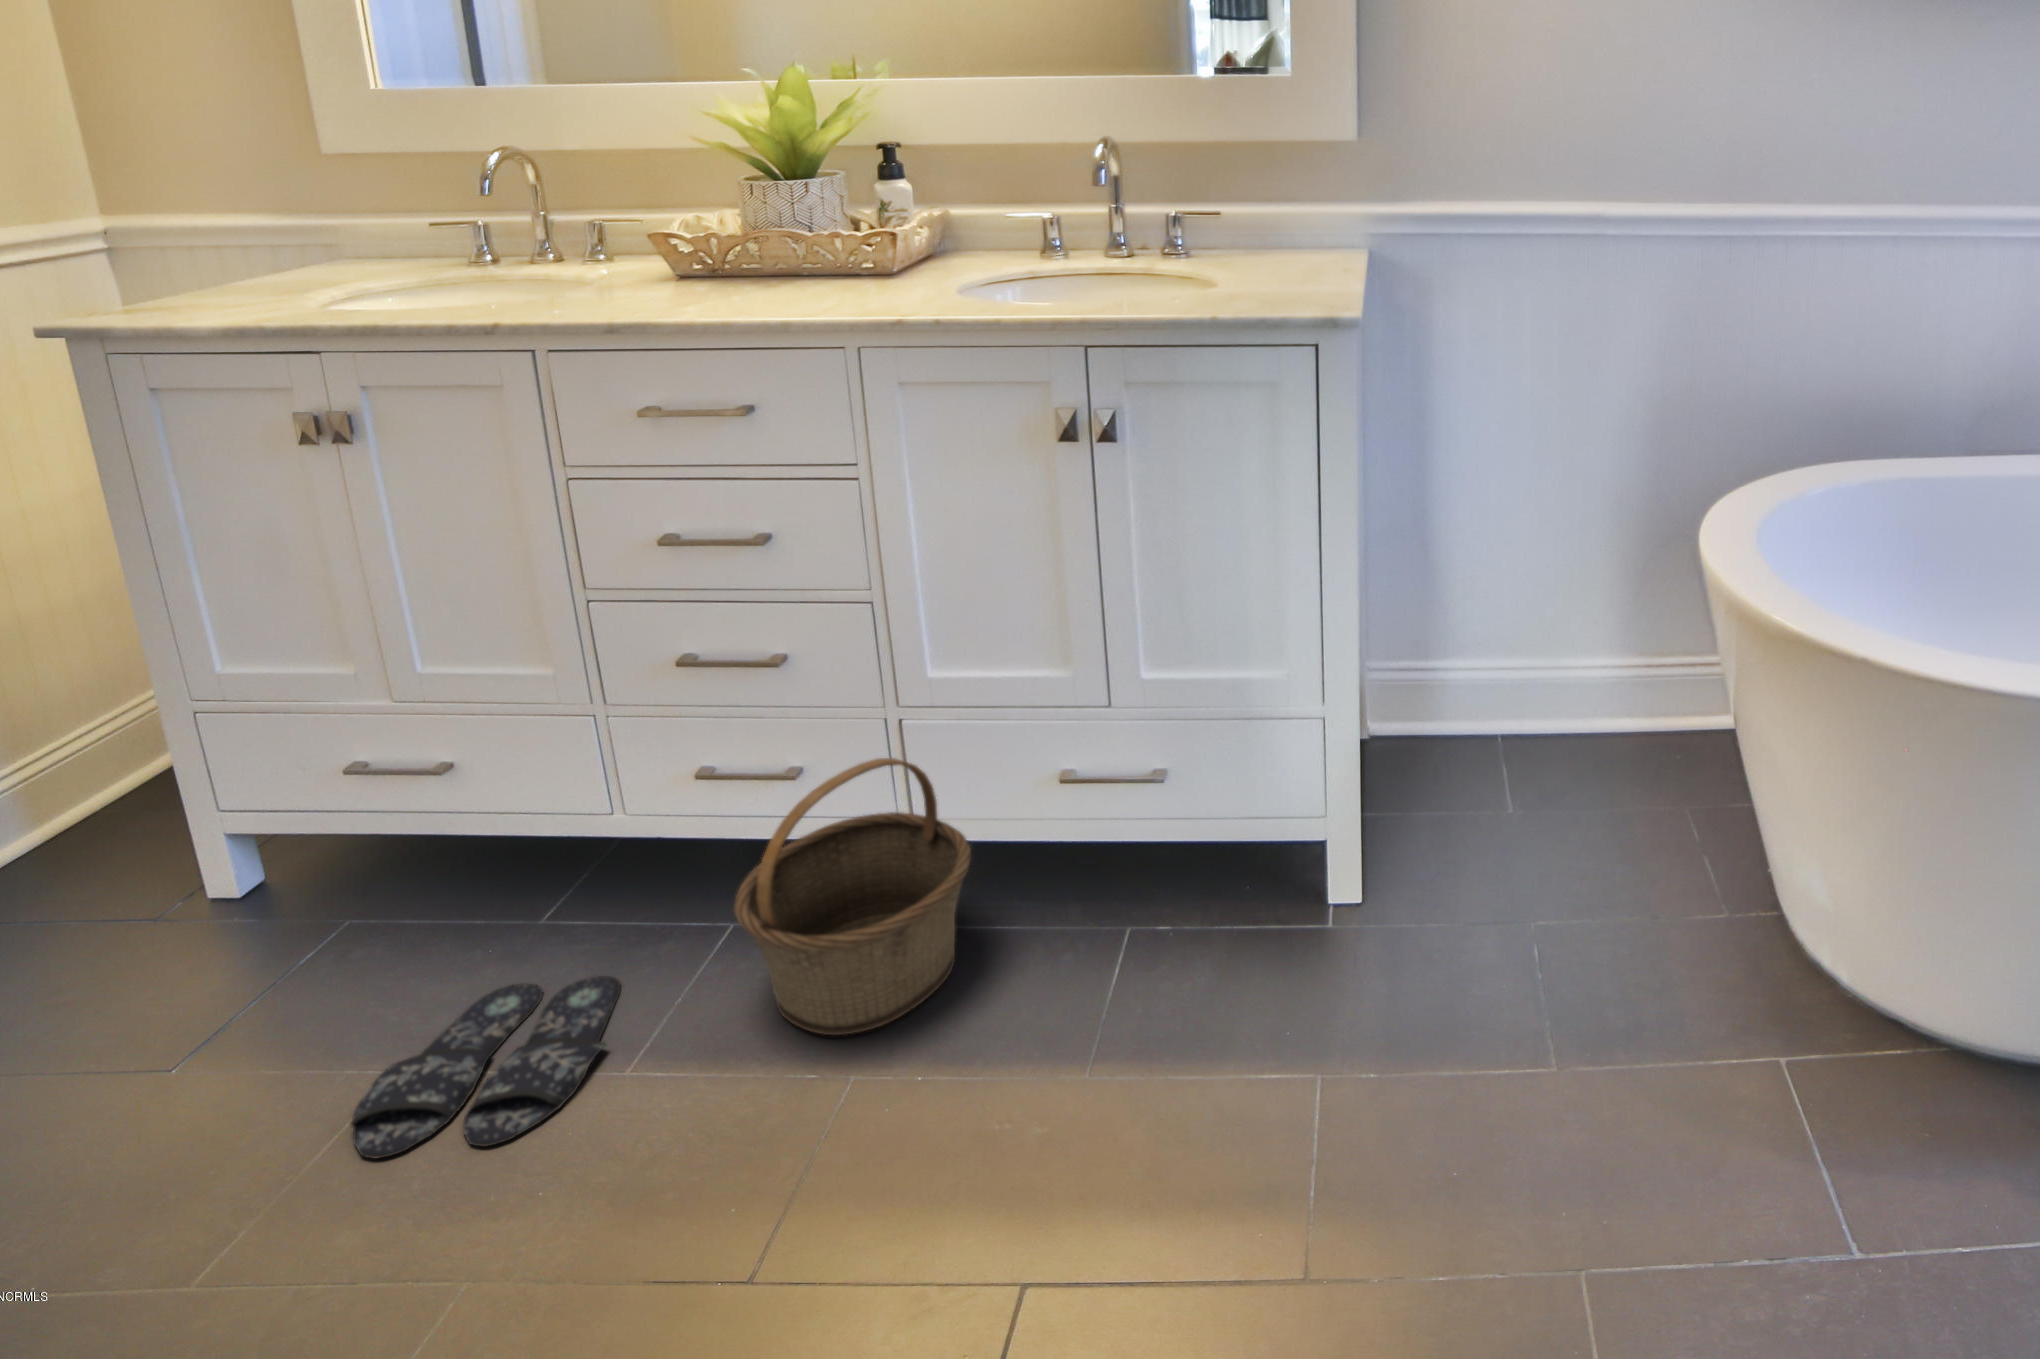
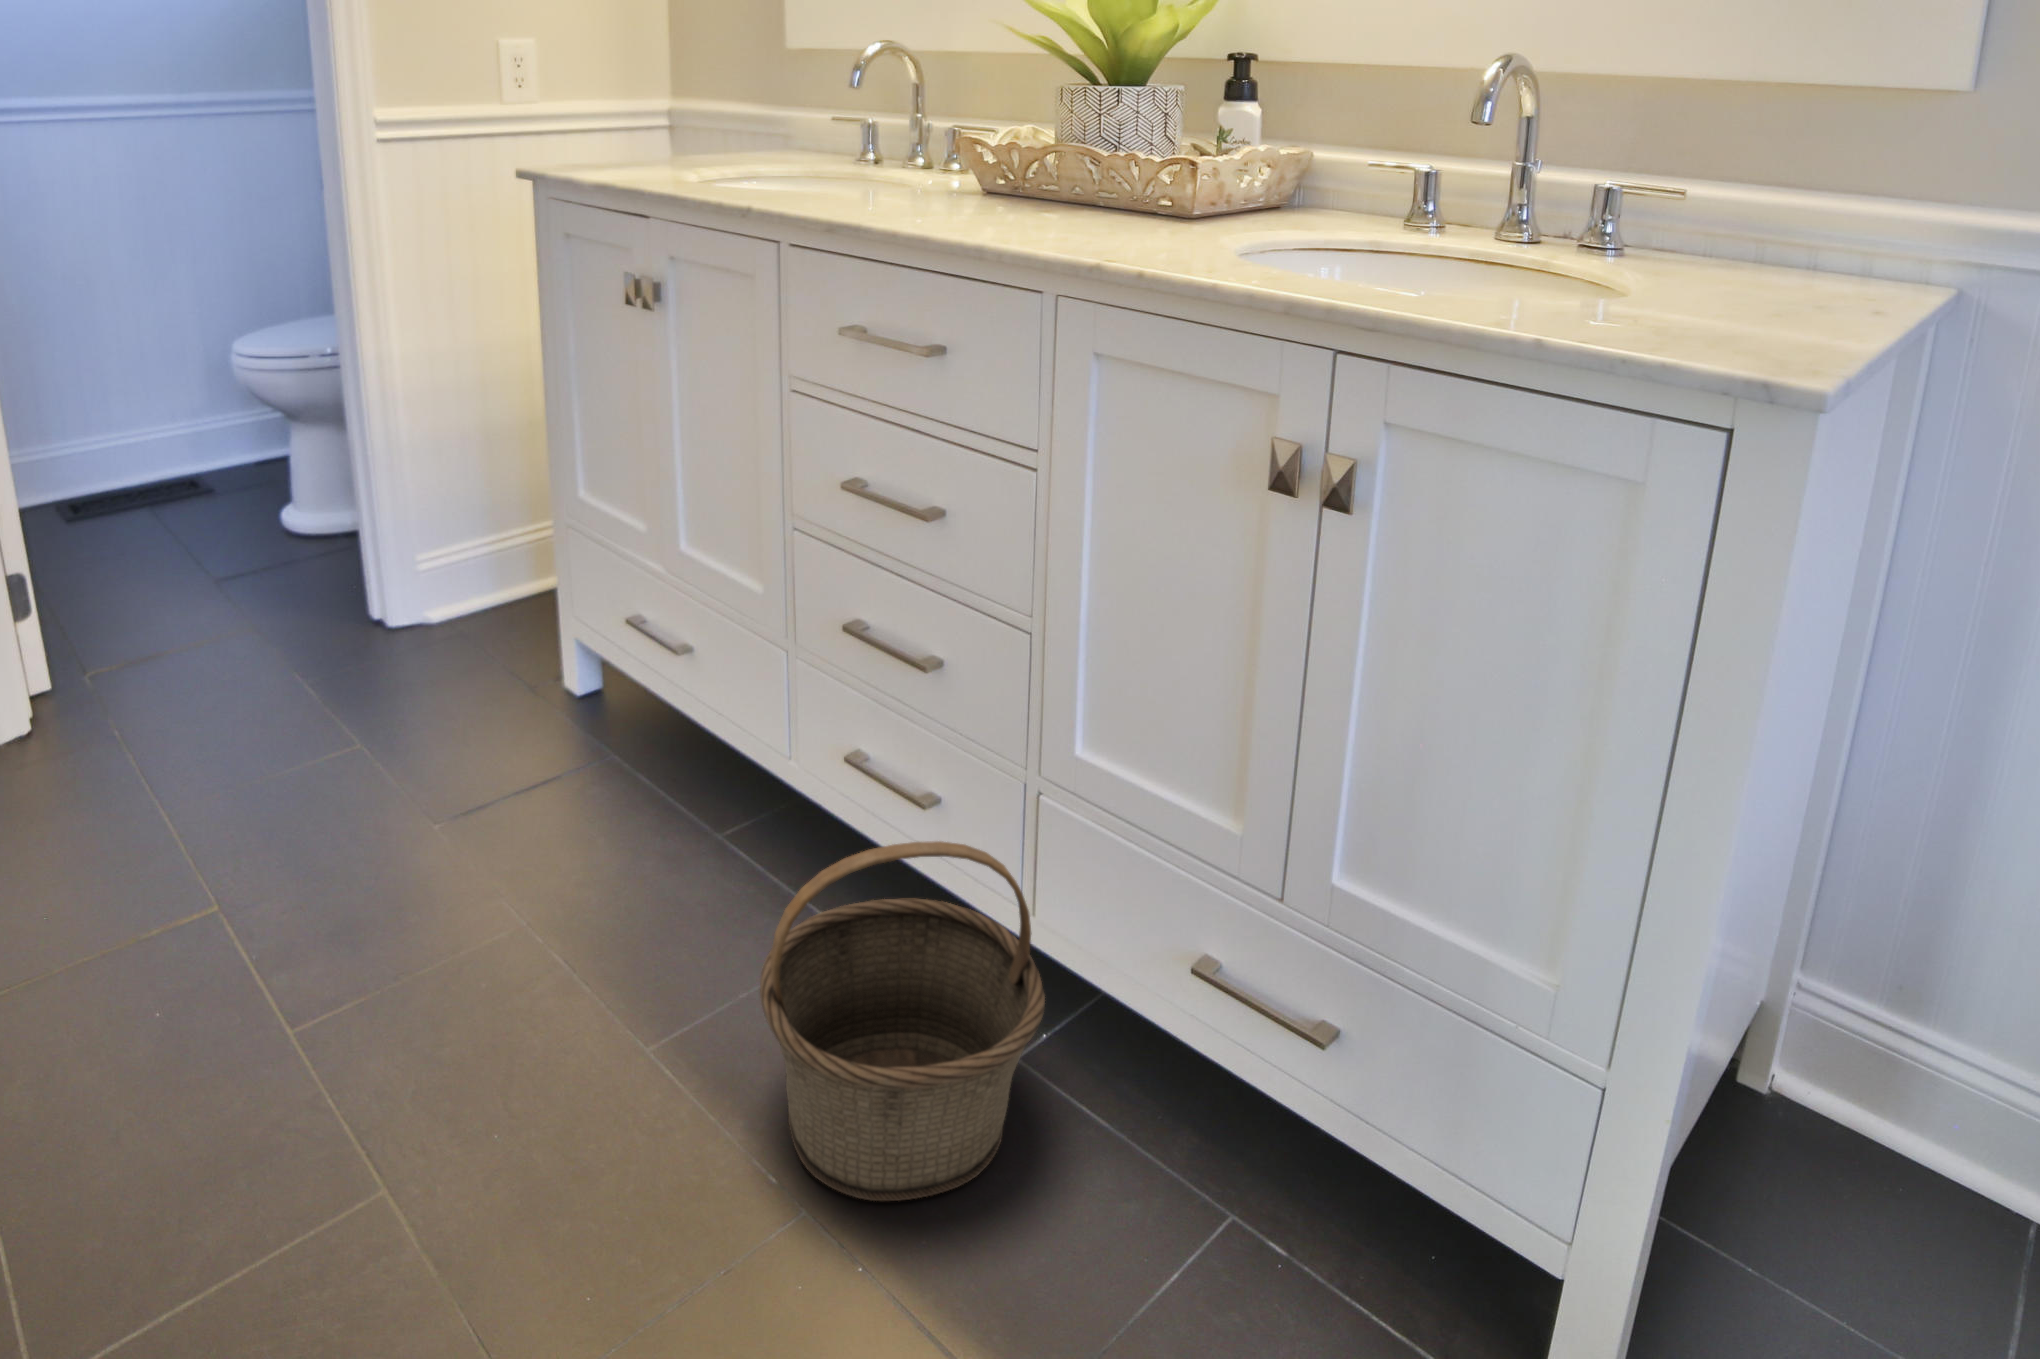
slippers: present [351,976,621,1158] -> none [428,909,707,1083]

